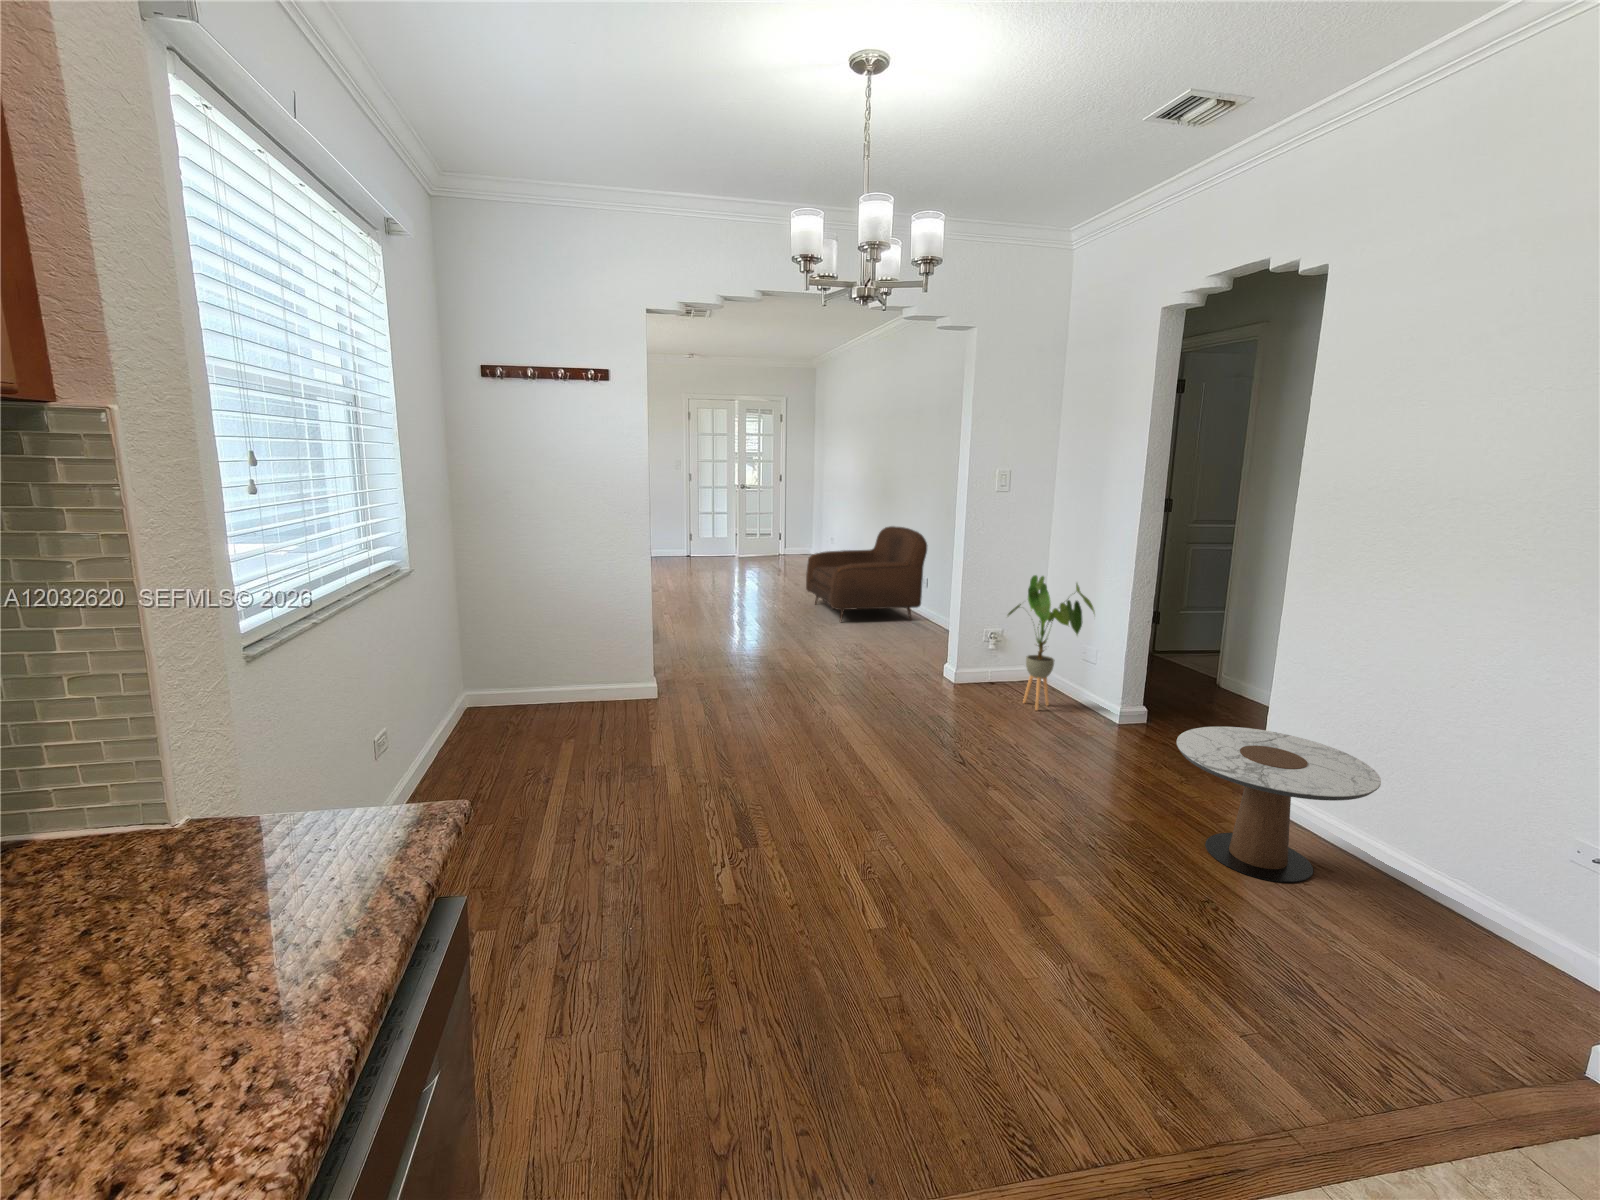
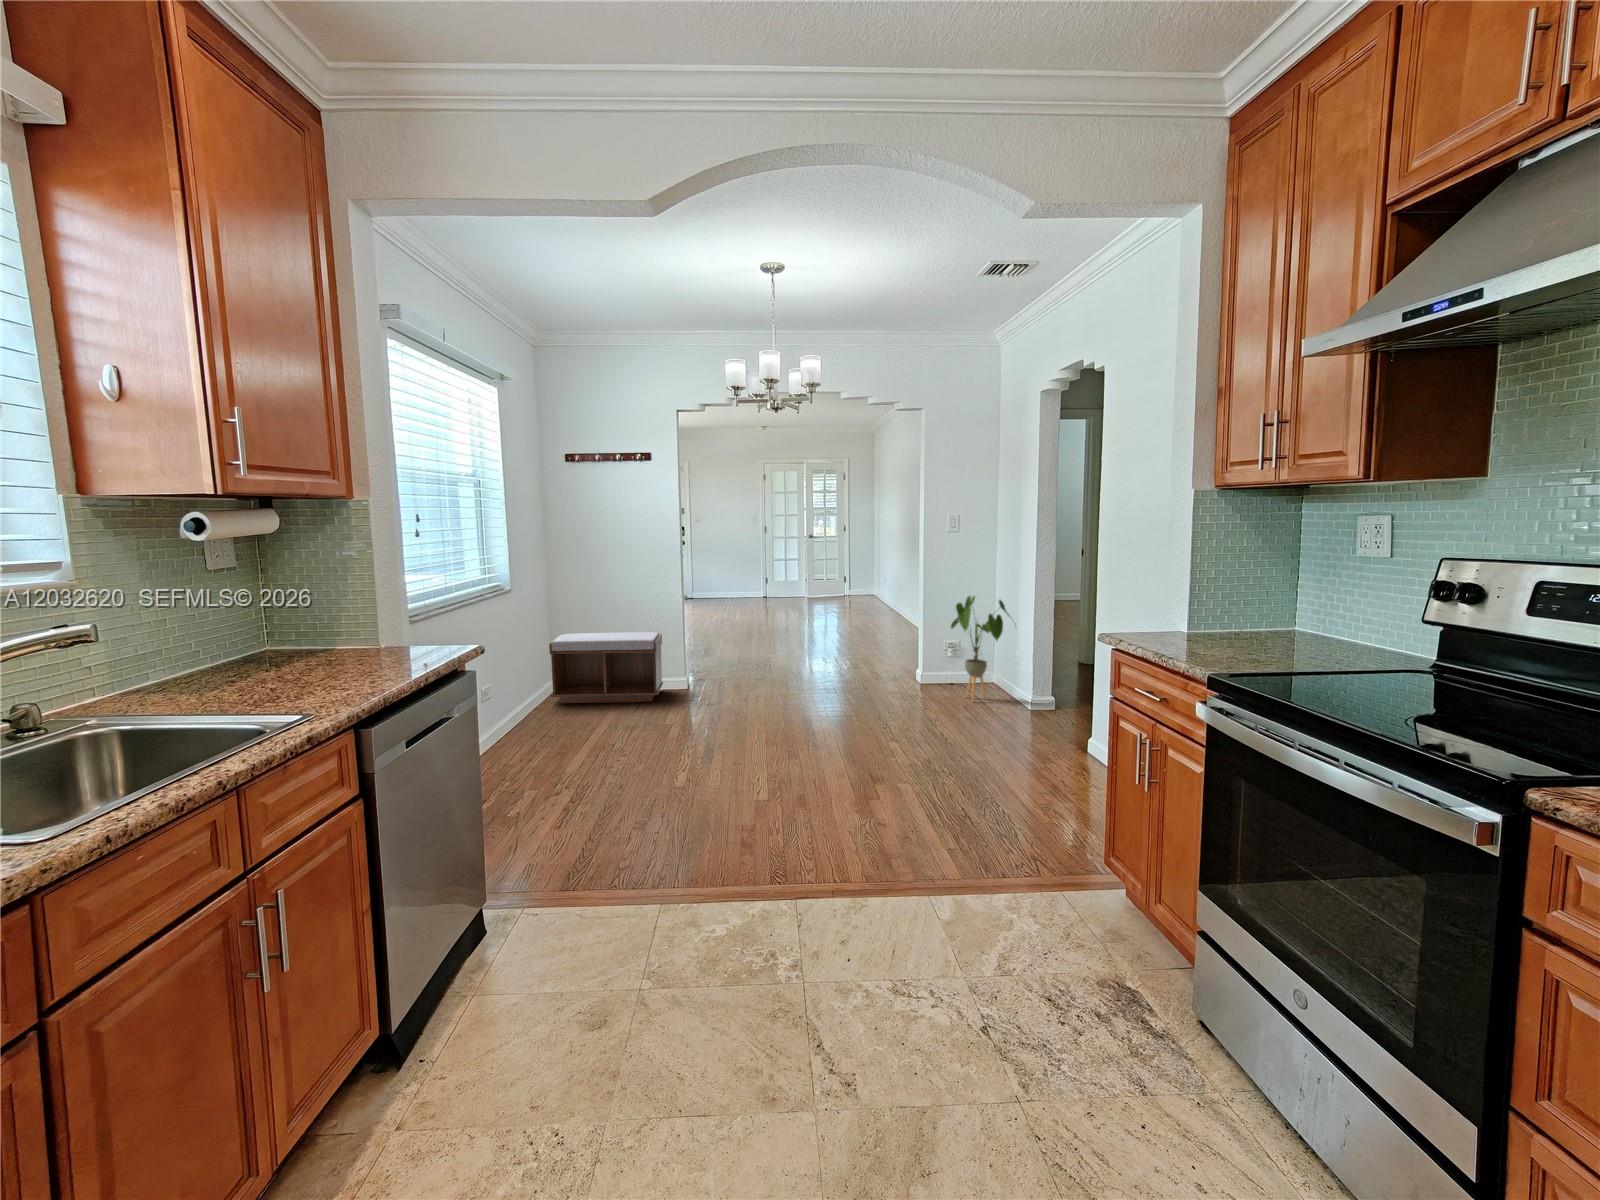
armchair: present [806,526,927,621] -> none [842,566,935,645]
bench: none [467,623,627,729] -> present [549,632,663,703]
side table: present [1177,727,1381,882] -> none [993,694,1121,794]

